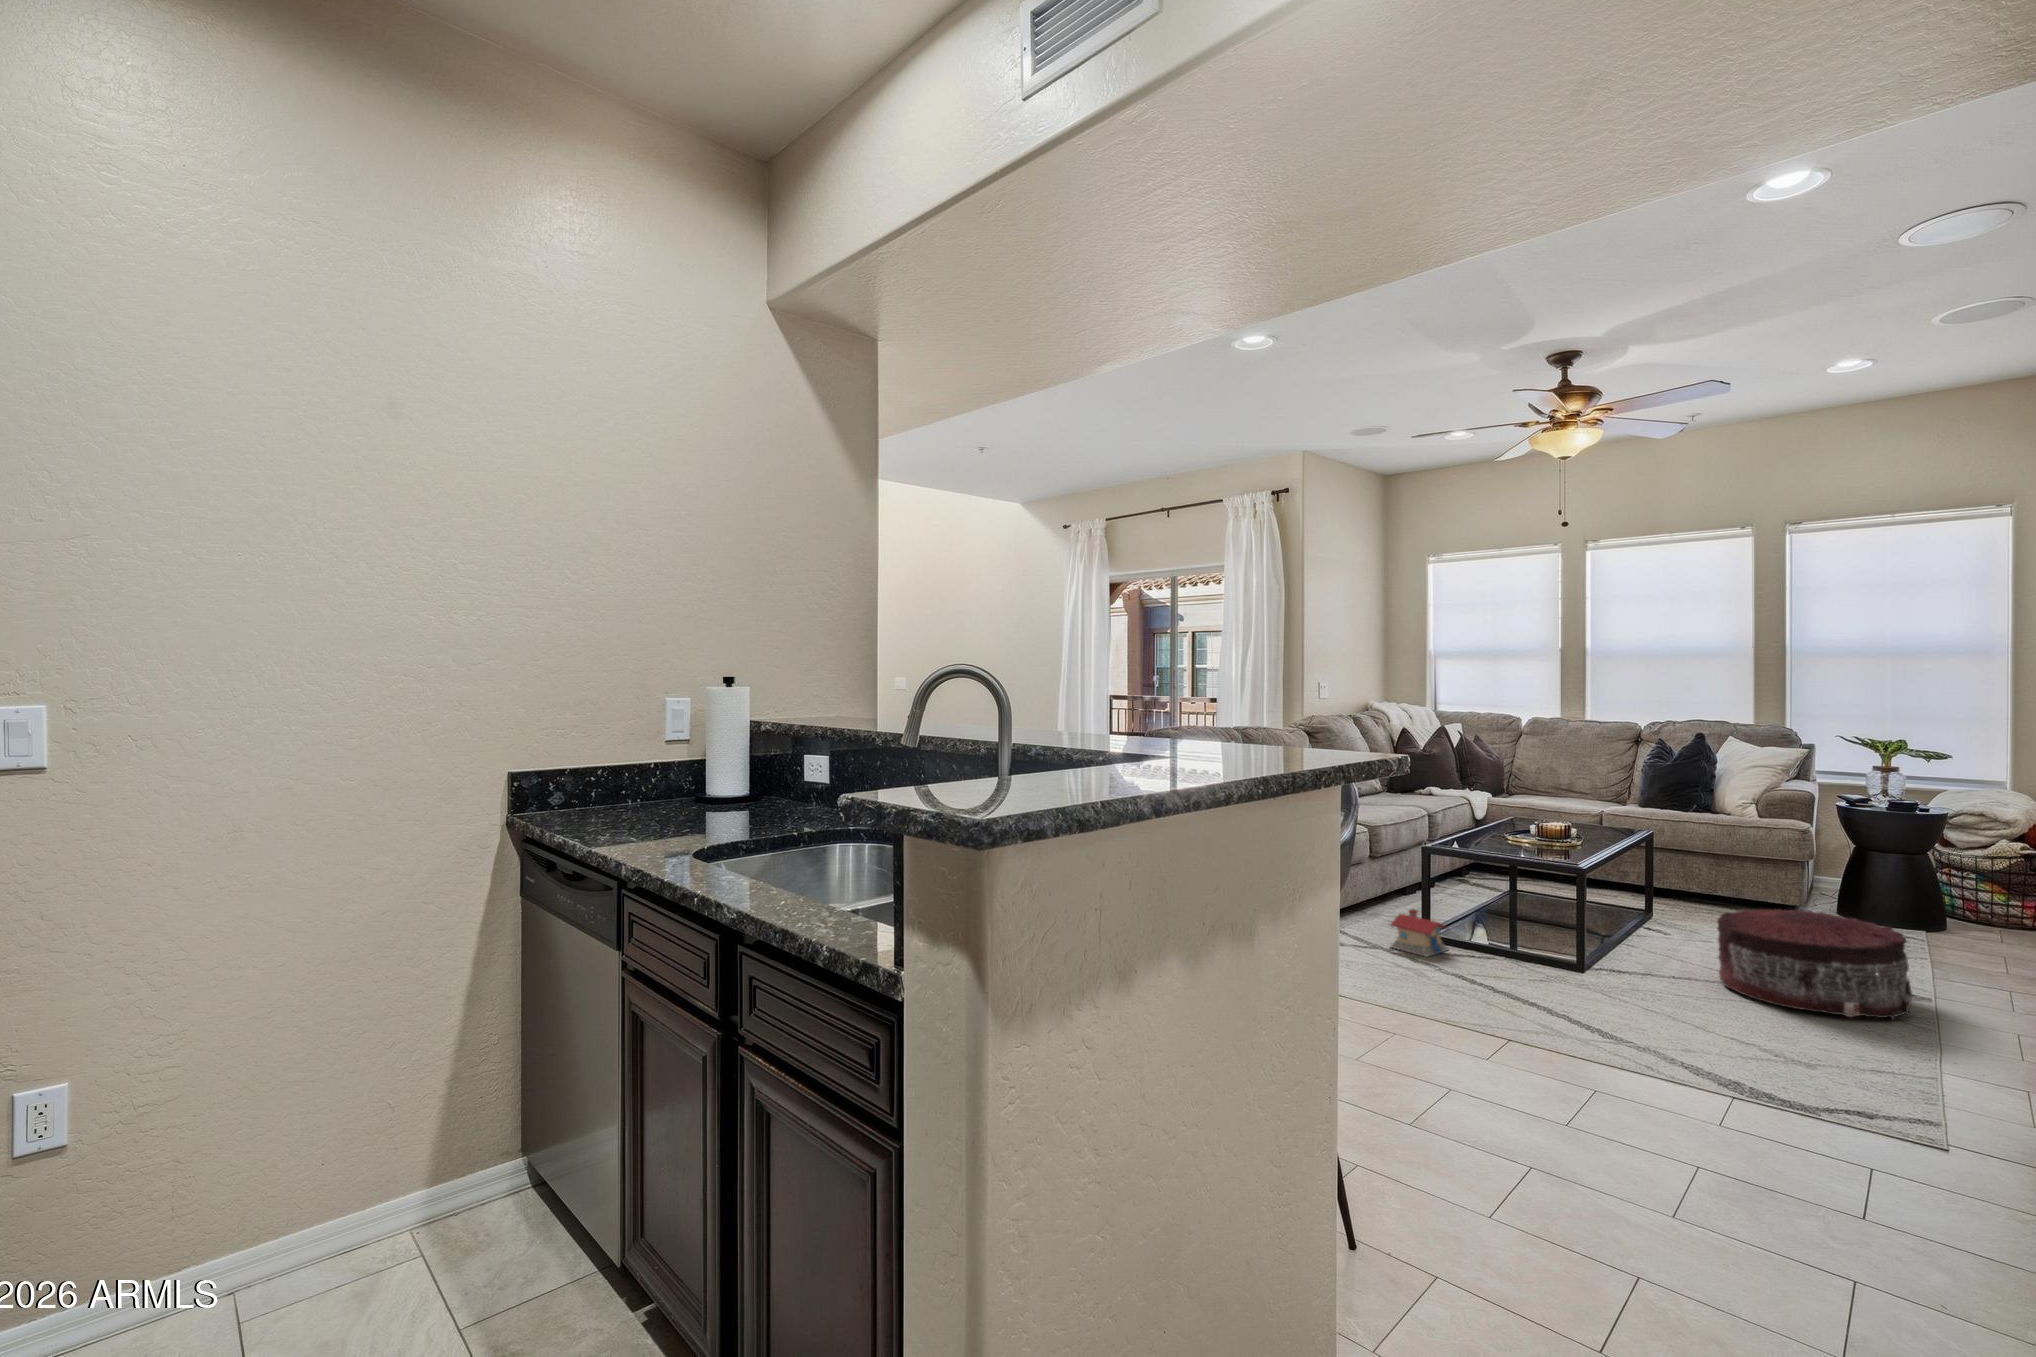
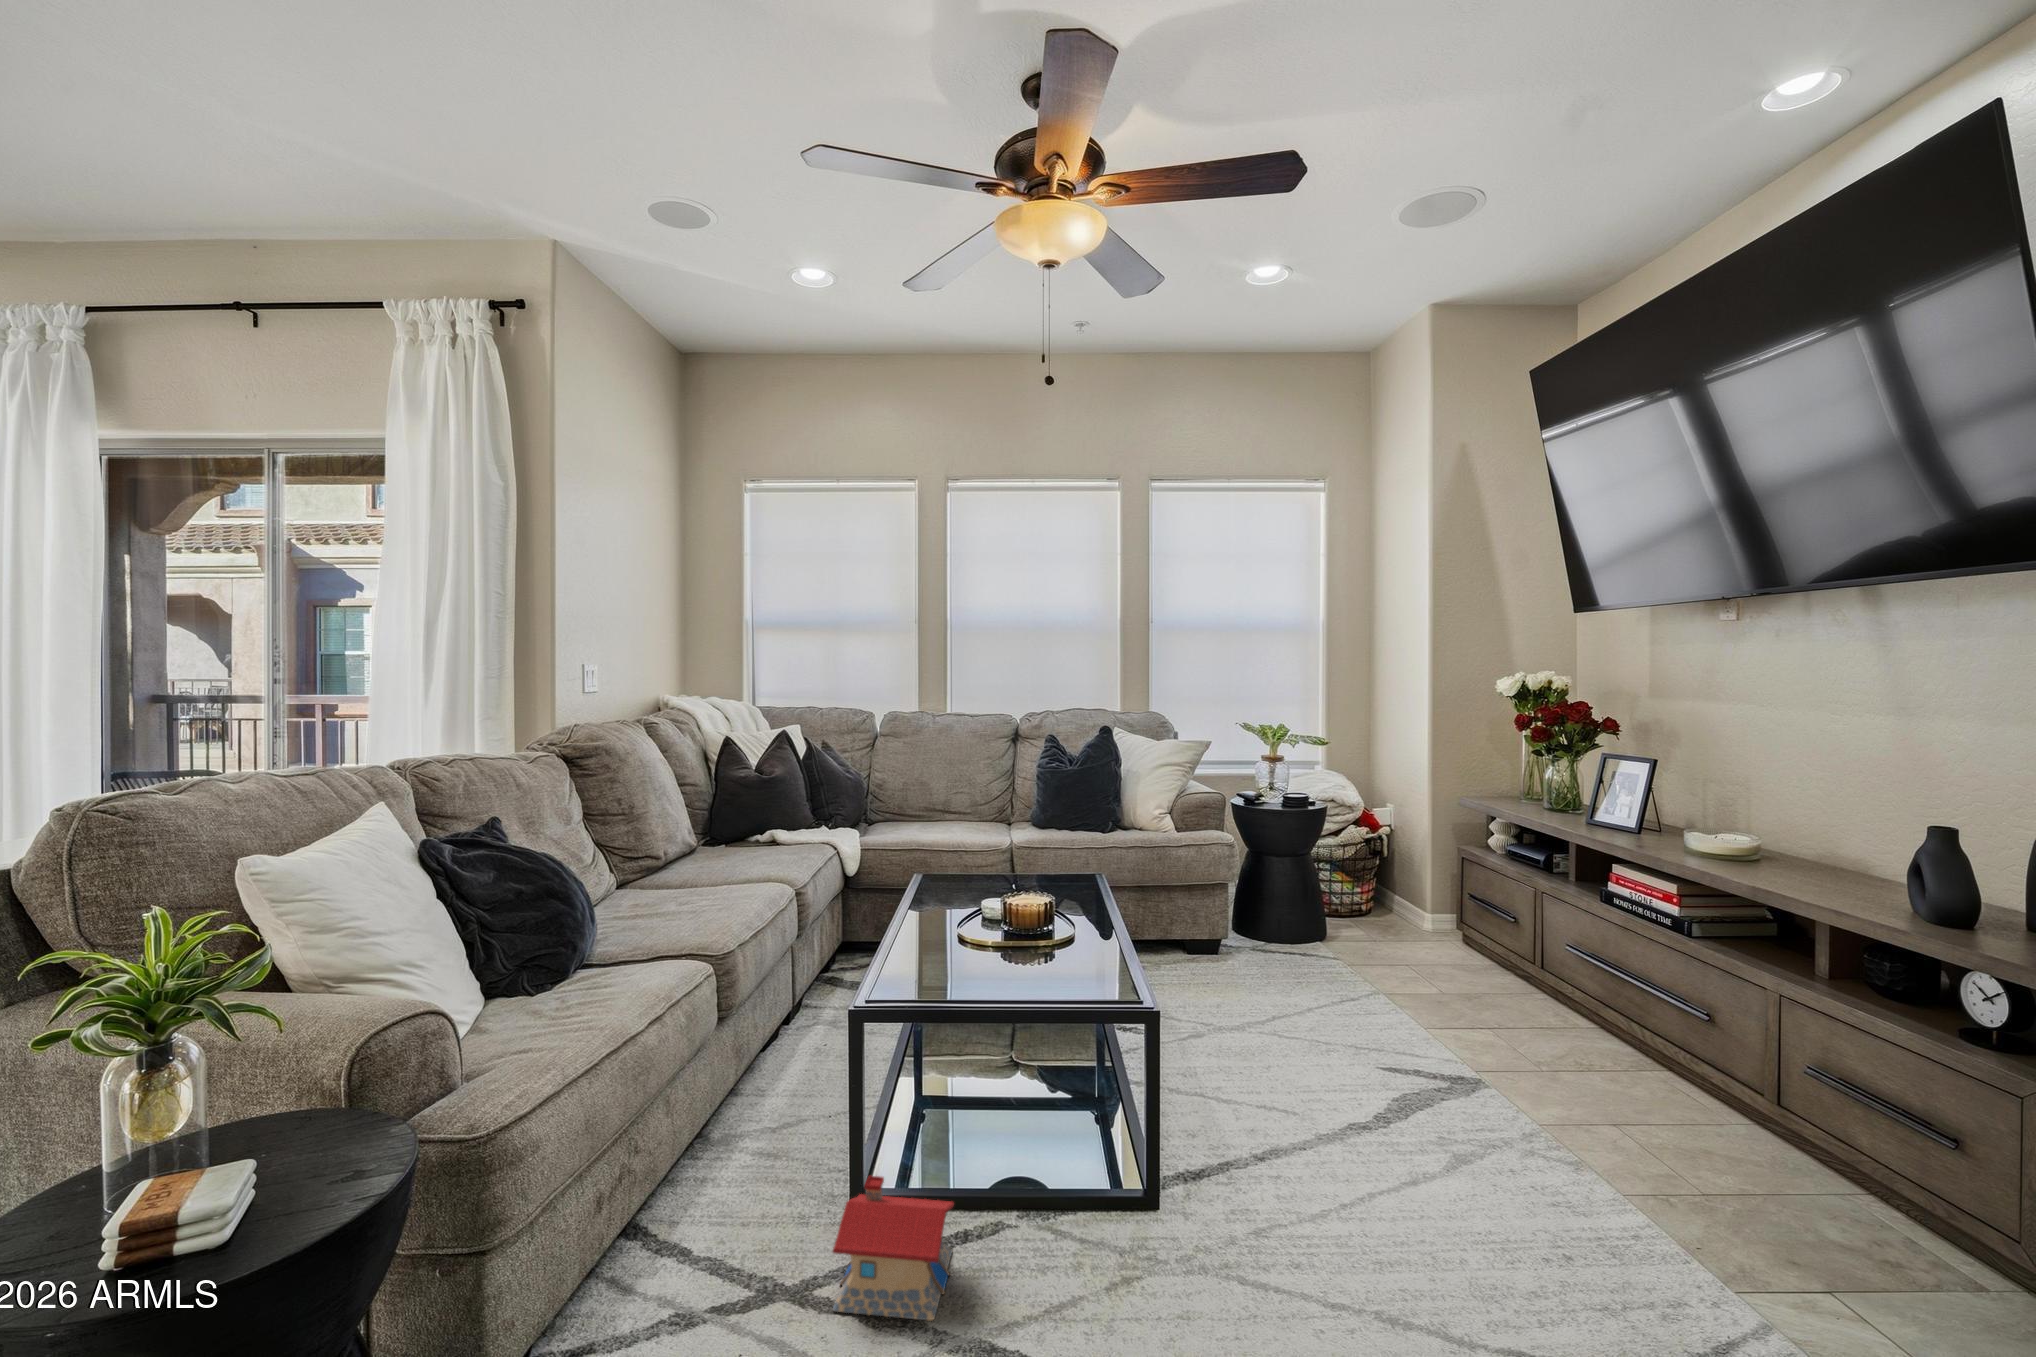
pouf: present [1717,909,1912,1019] -> none [1326,986,1602,1209]

